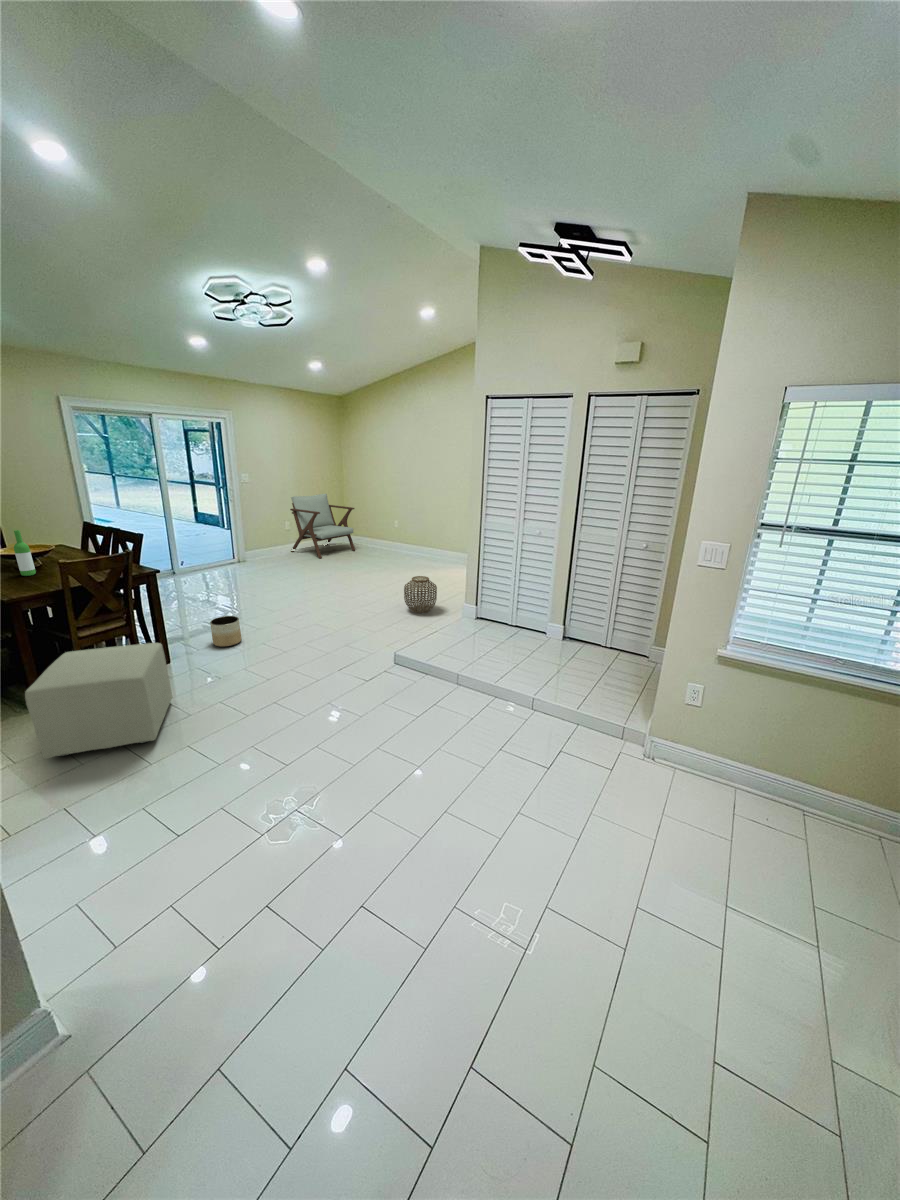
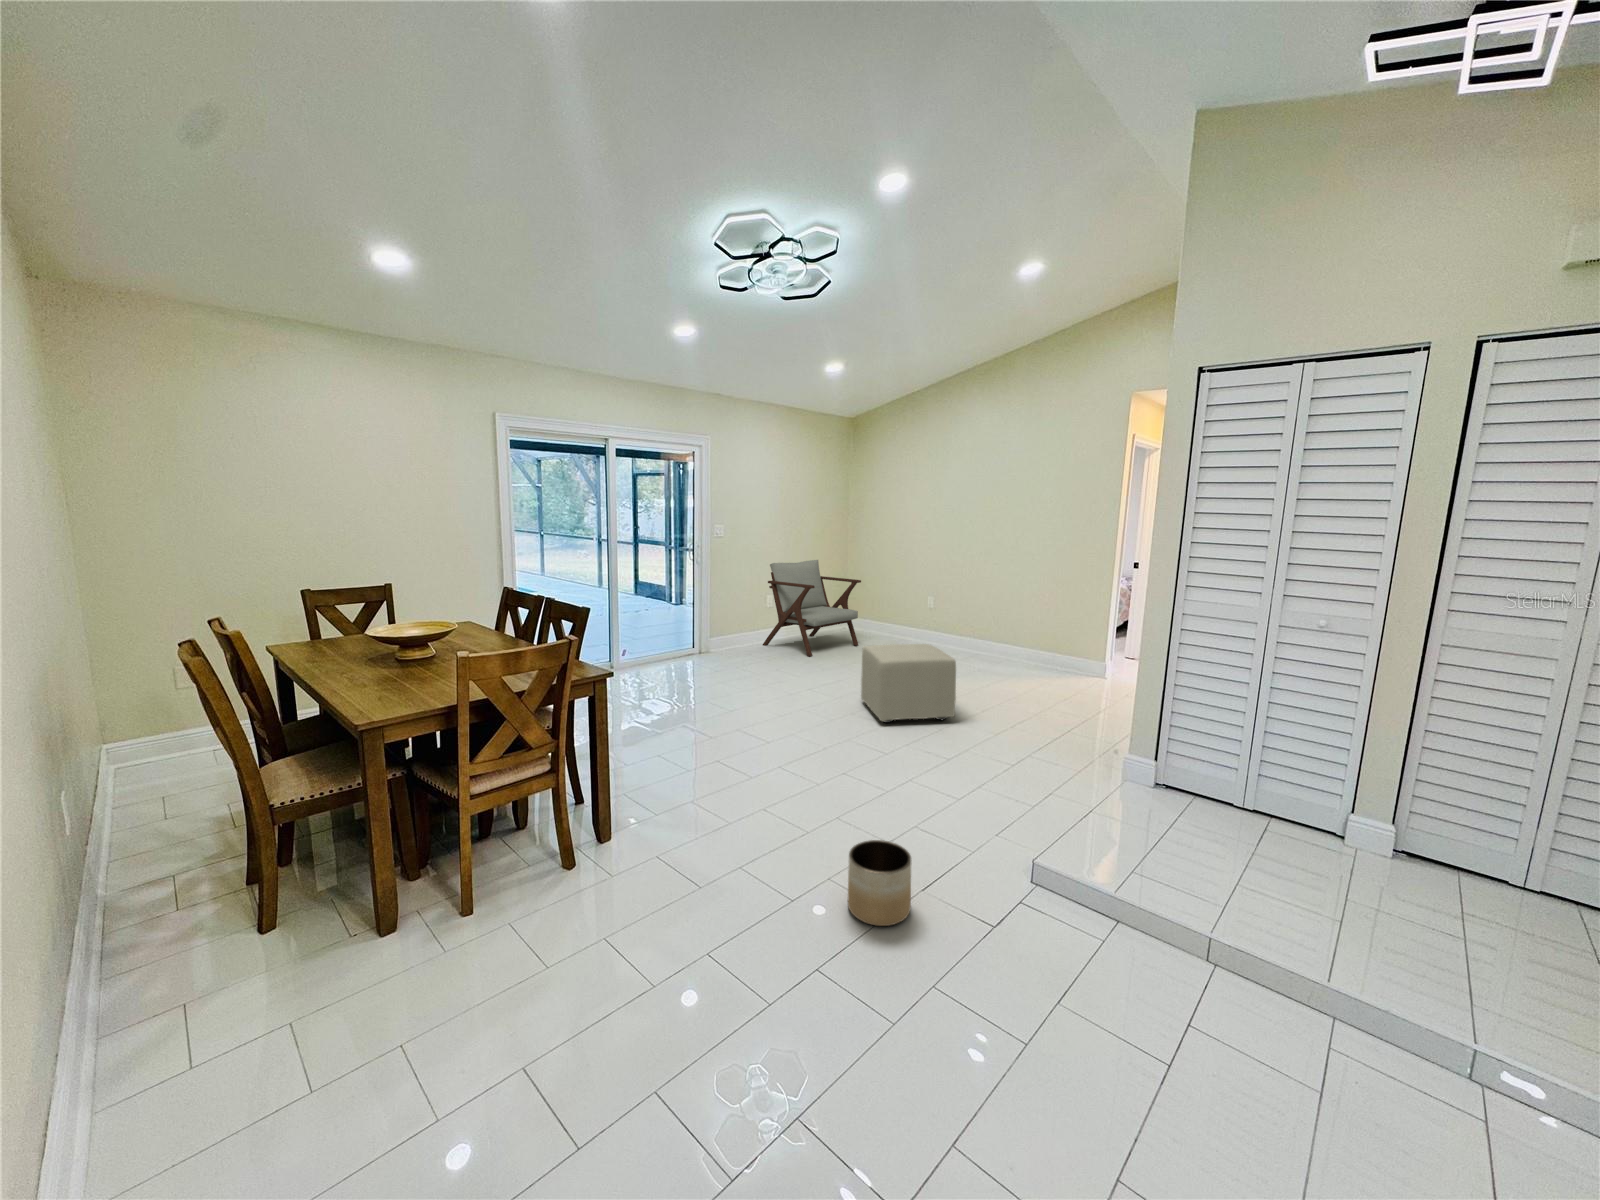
wine bottle: present [14,530,36,576] -> none [396,598,423,675]
woven basket: present [404,576,437,613] -> none [992,694,1055,764]
planter: present [210,616,242,647] -> present [848,840,911,926]
ottoman: present [25,643,172,759] -> present [861,644,956,723]

